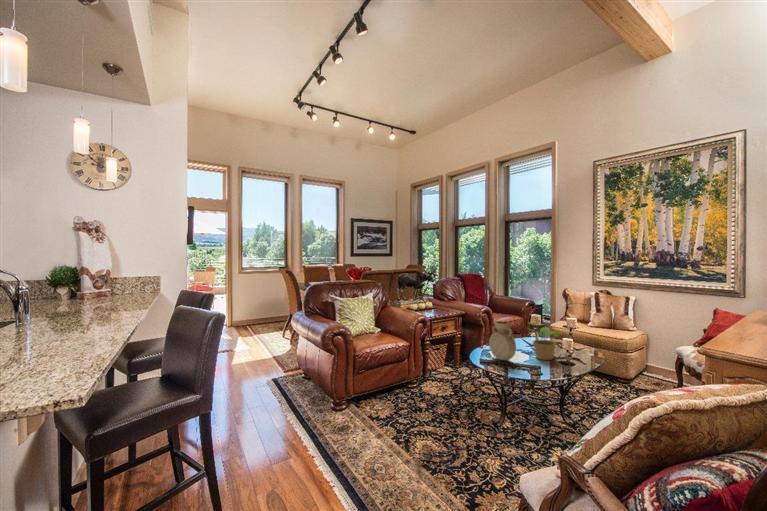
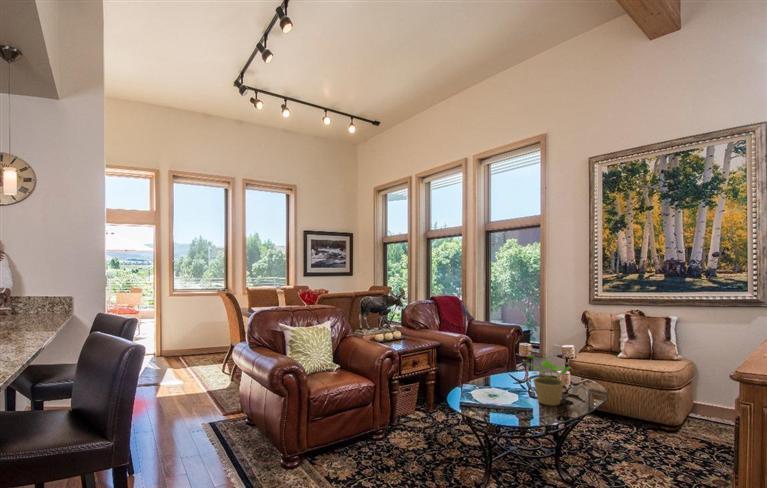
vase: present [489,321,516,360] -> none [477,354,513,408]

